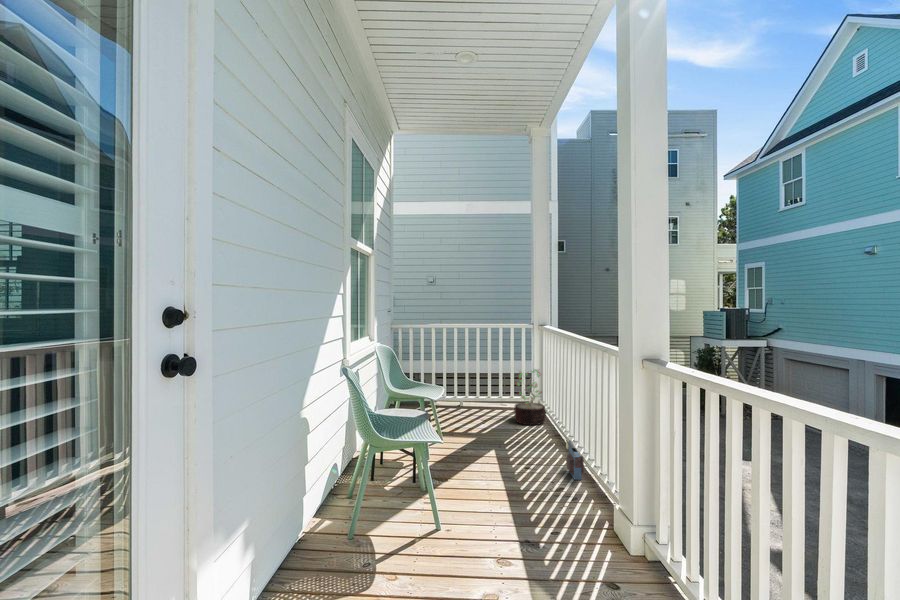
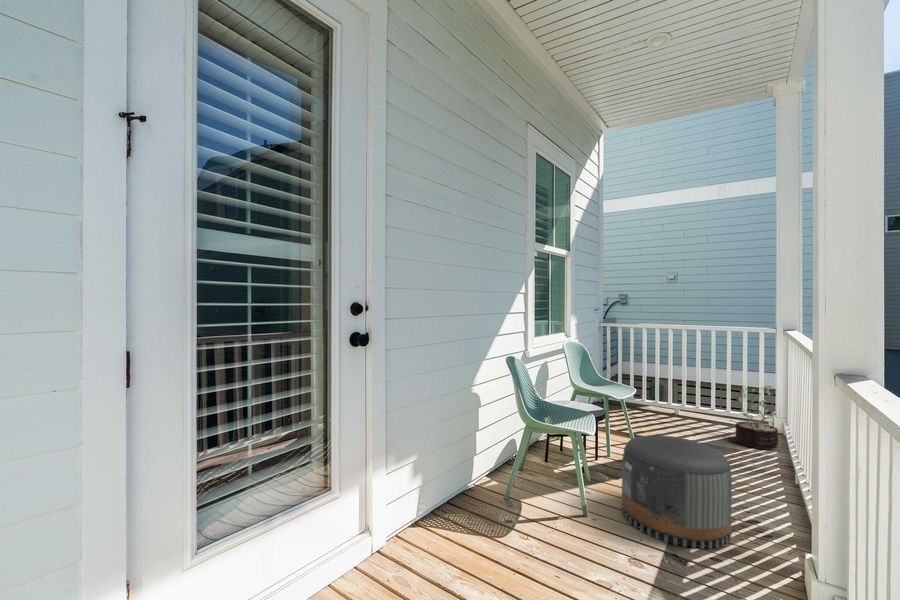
pouf: none [464,430,556,531] -> present [621,435,732,549]
watering can: present [567,440,584,480] -> none [774,469,796,518]

